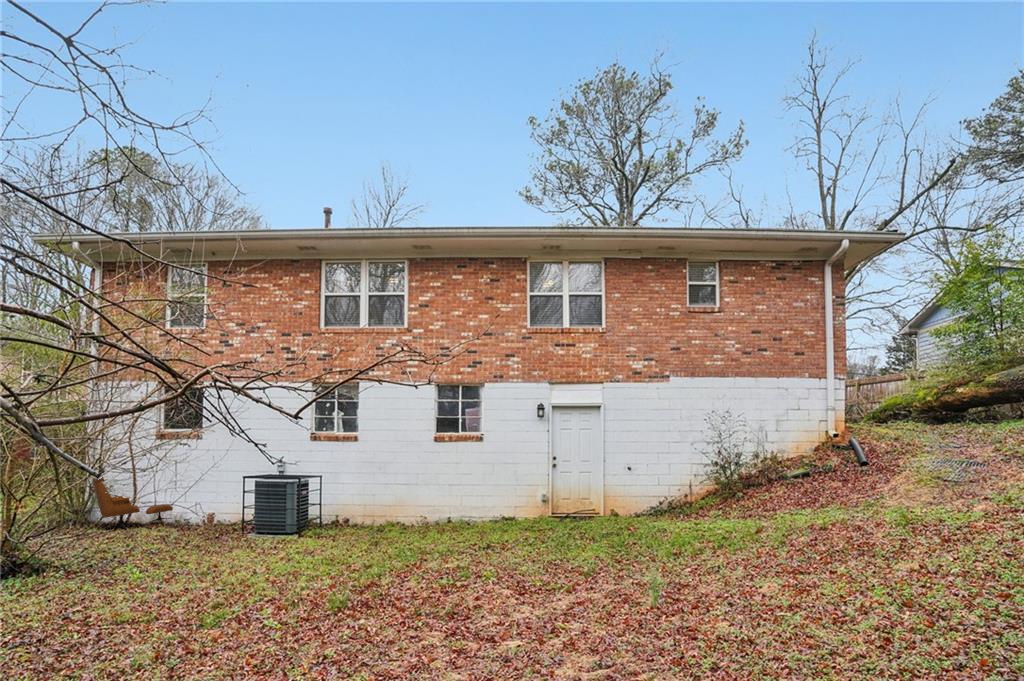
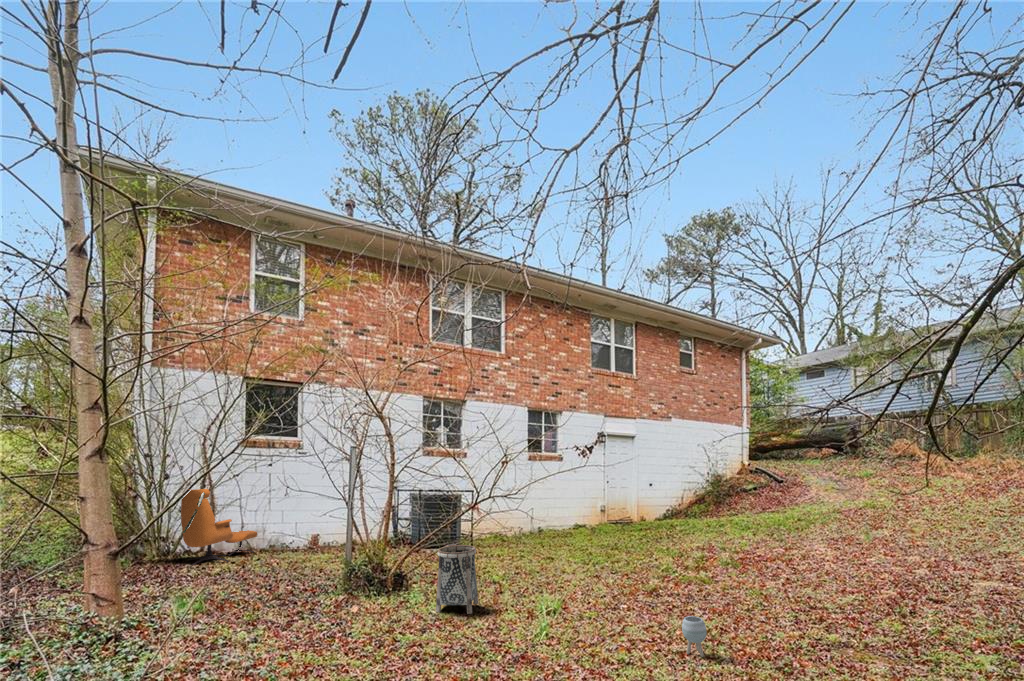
basket: none [60,536,103,593] -> present [436,545,478,614]
planter: none [20,623,46,659] -> present [682,616,707,657]

